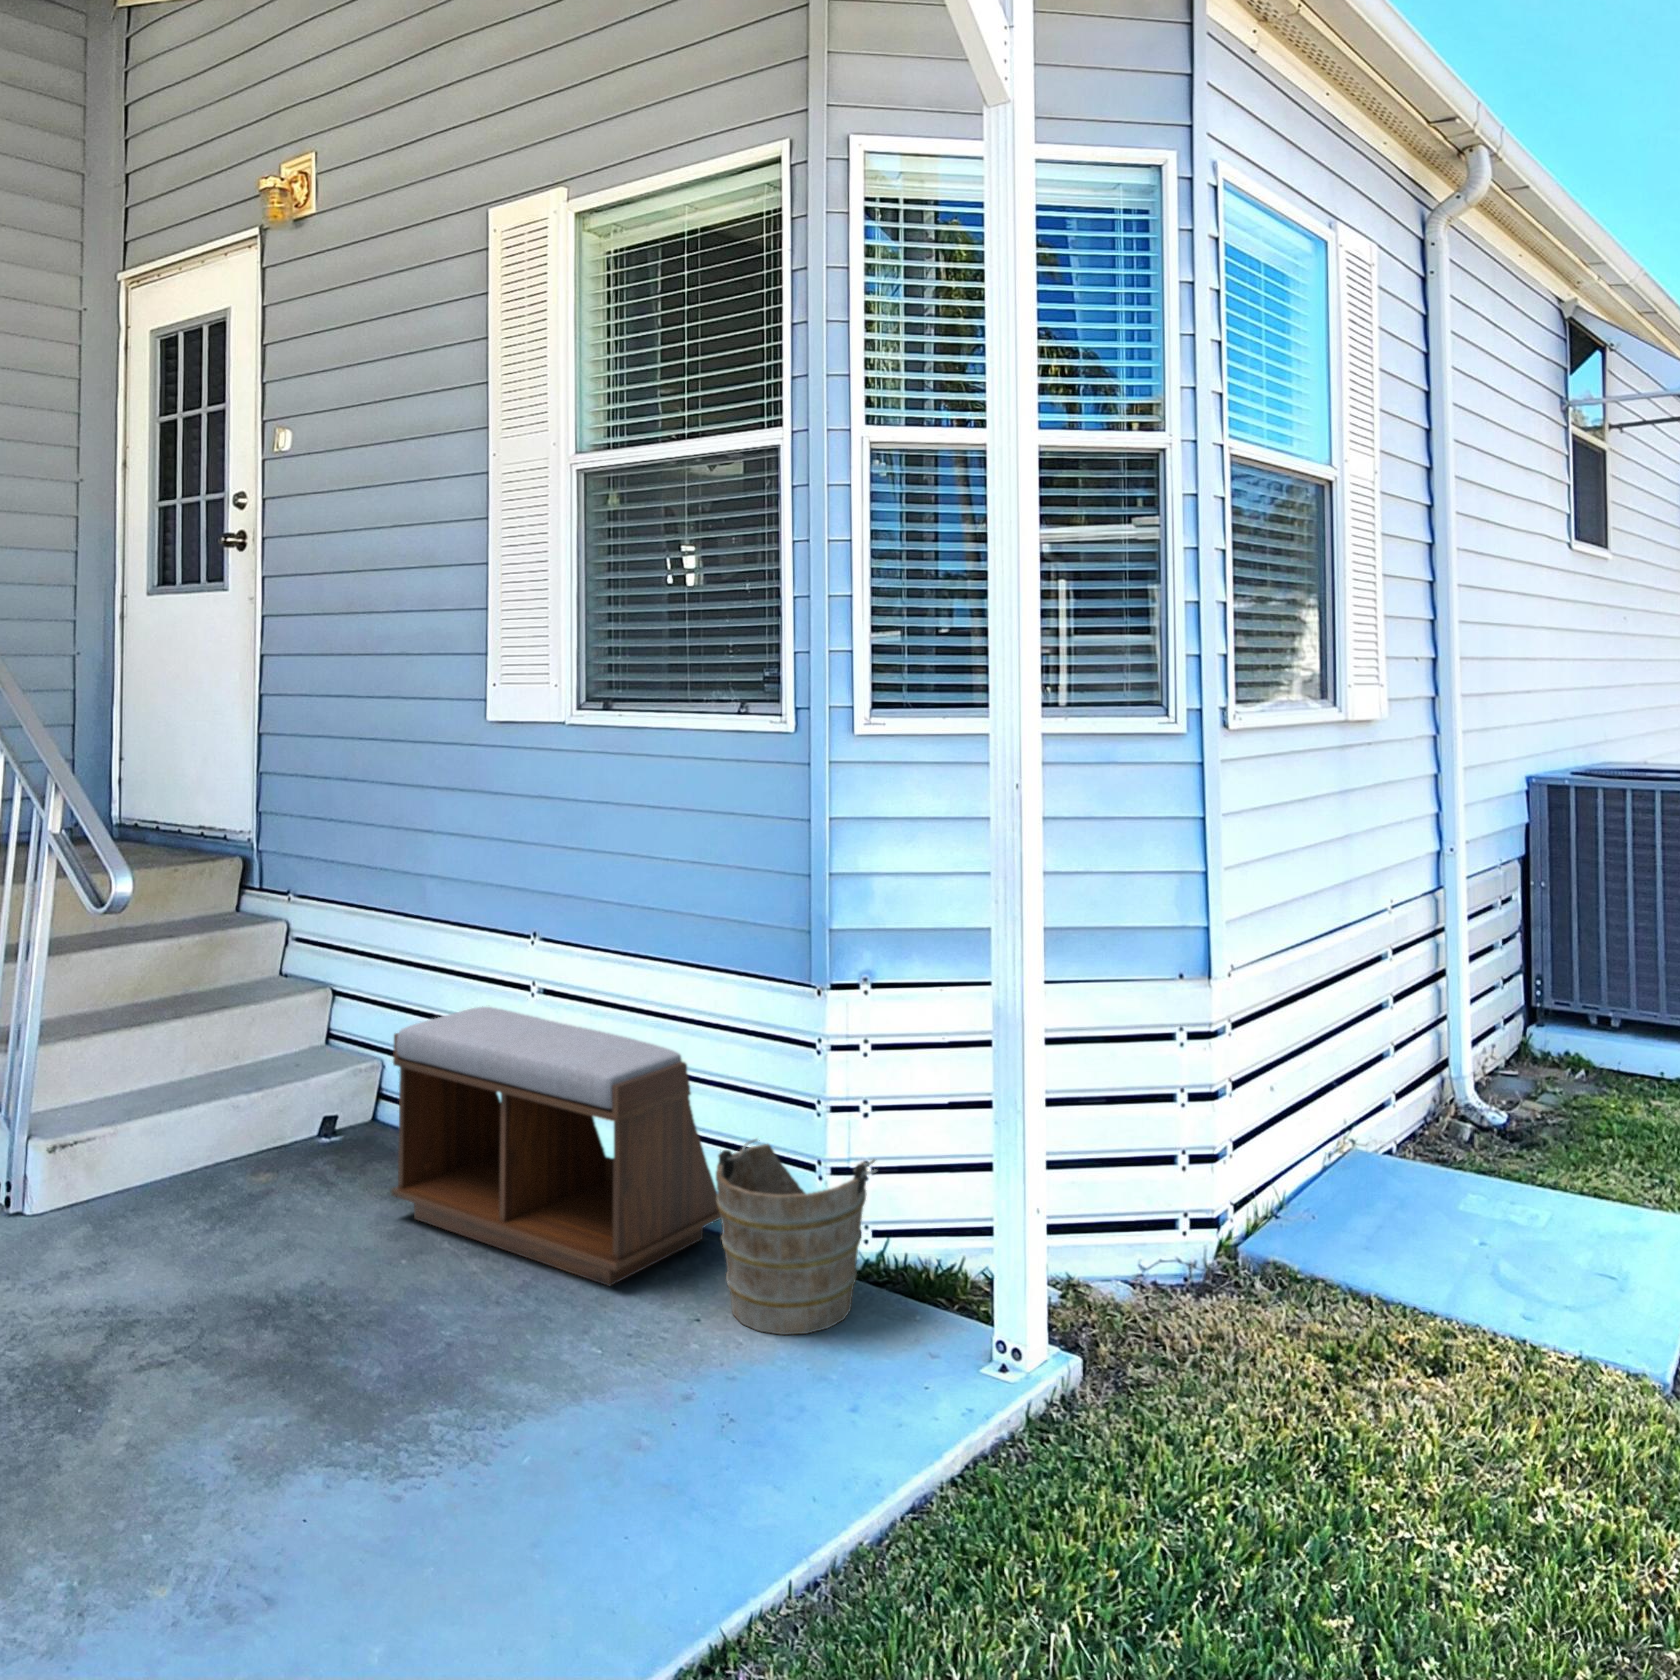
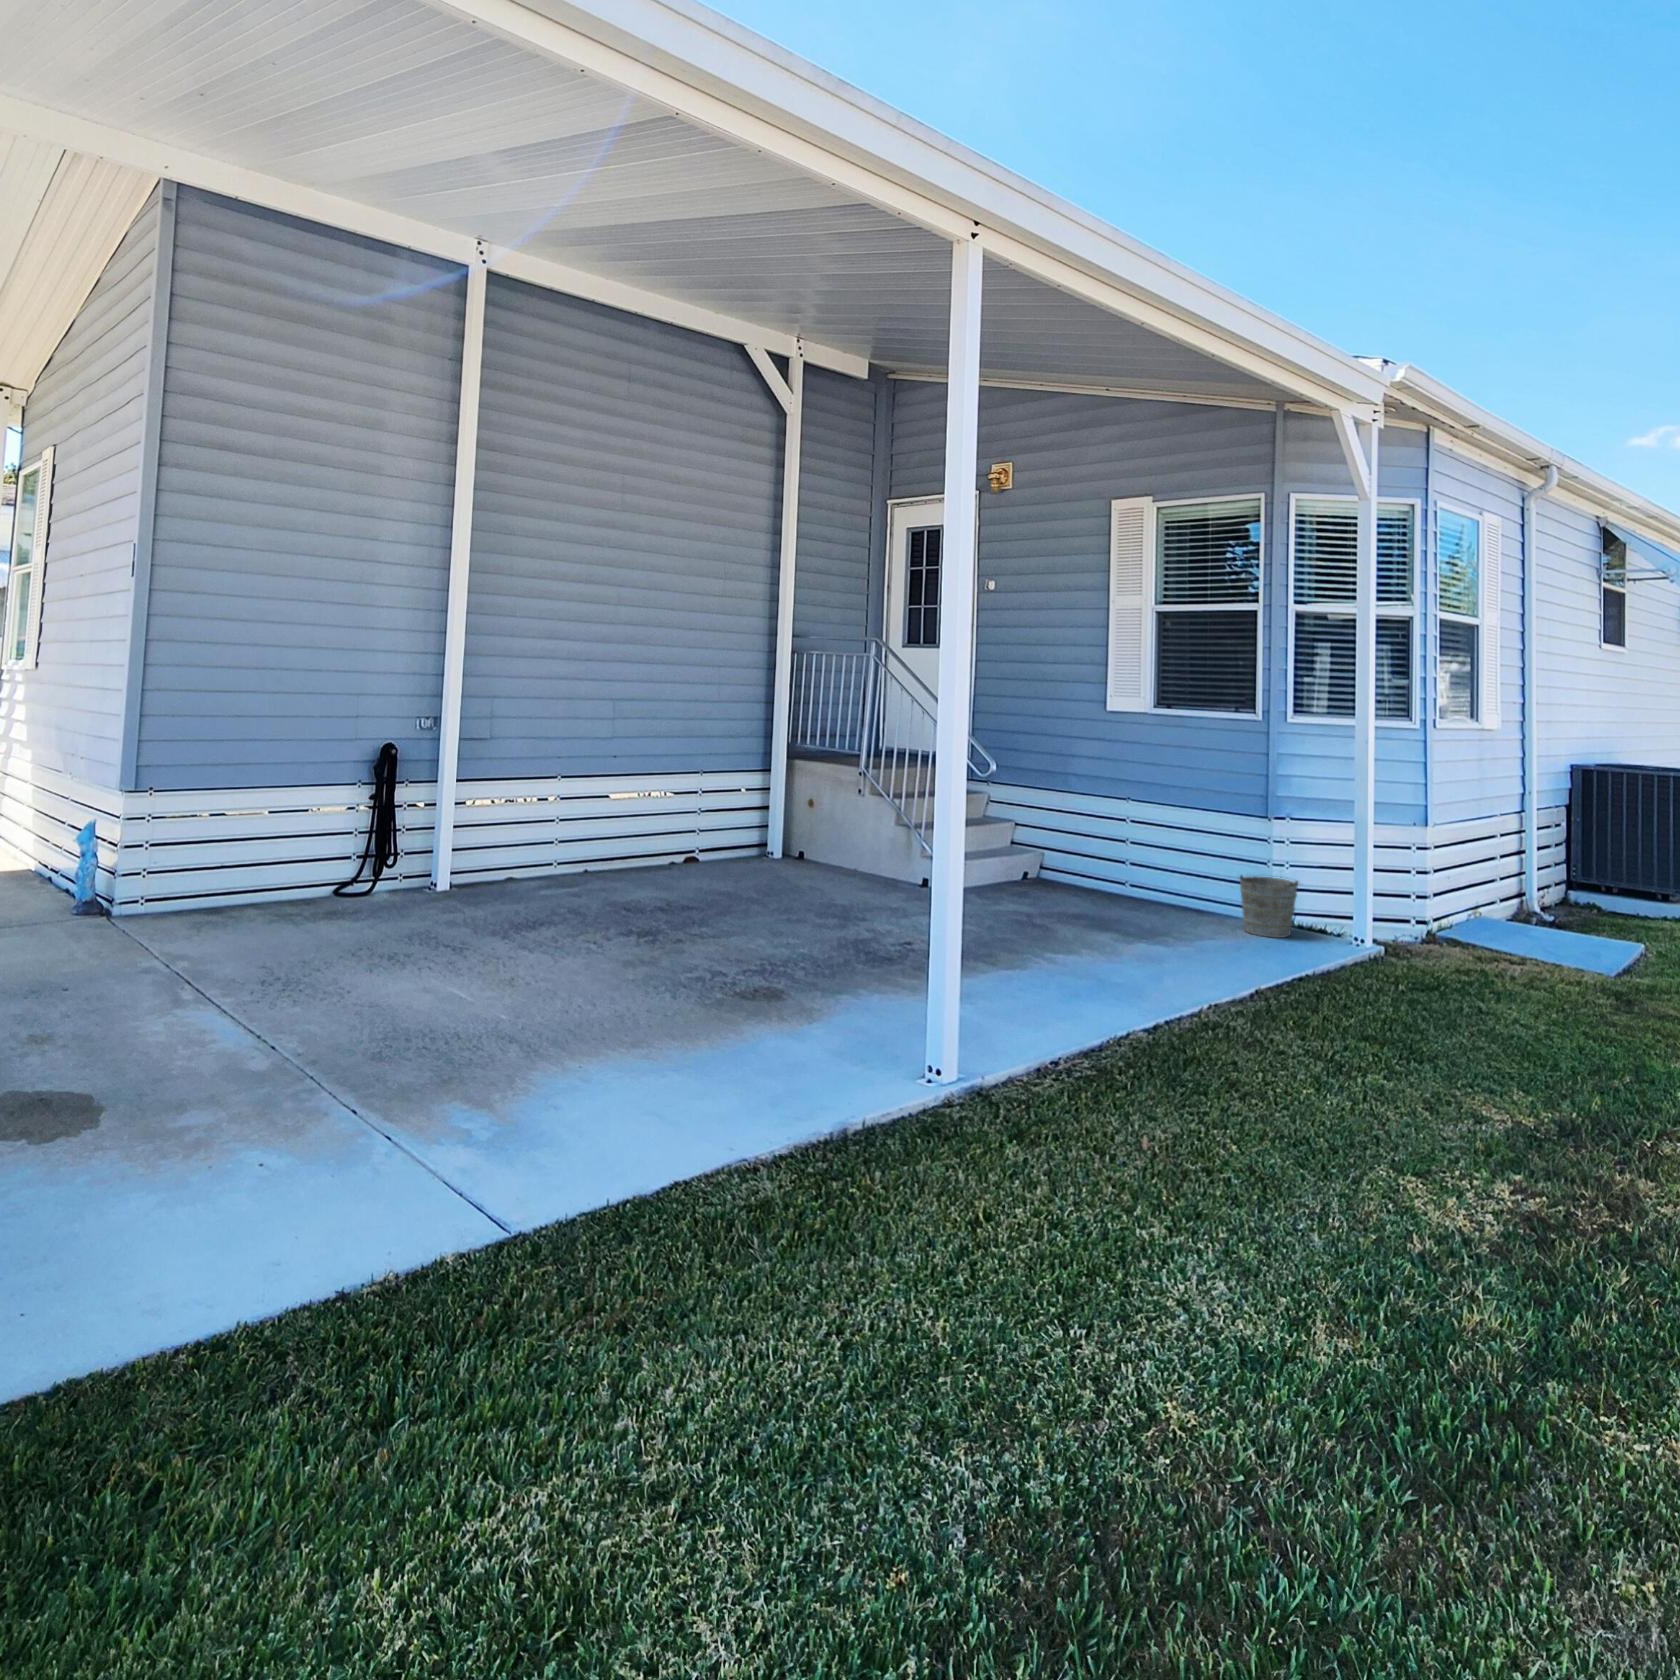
bench: present [391,1006,721,1286] -> none [1086,827,1227,924]

